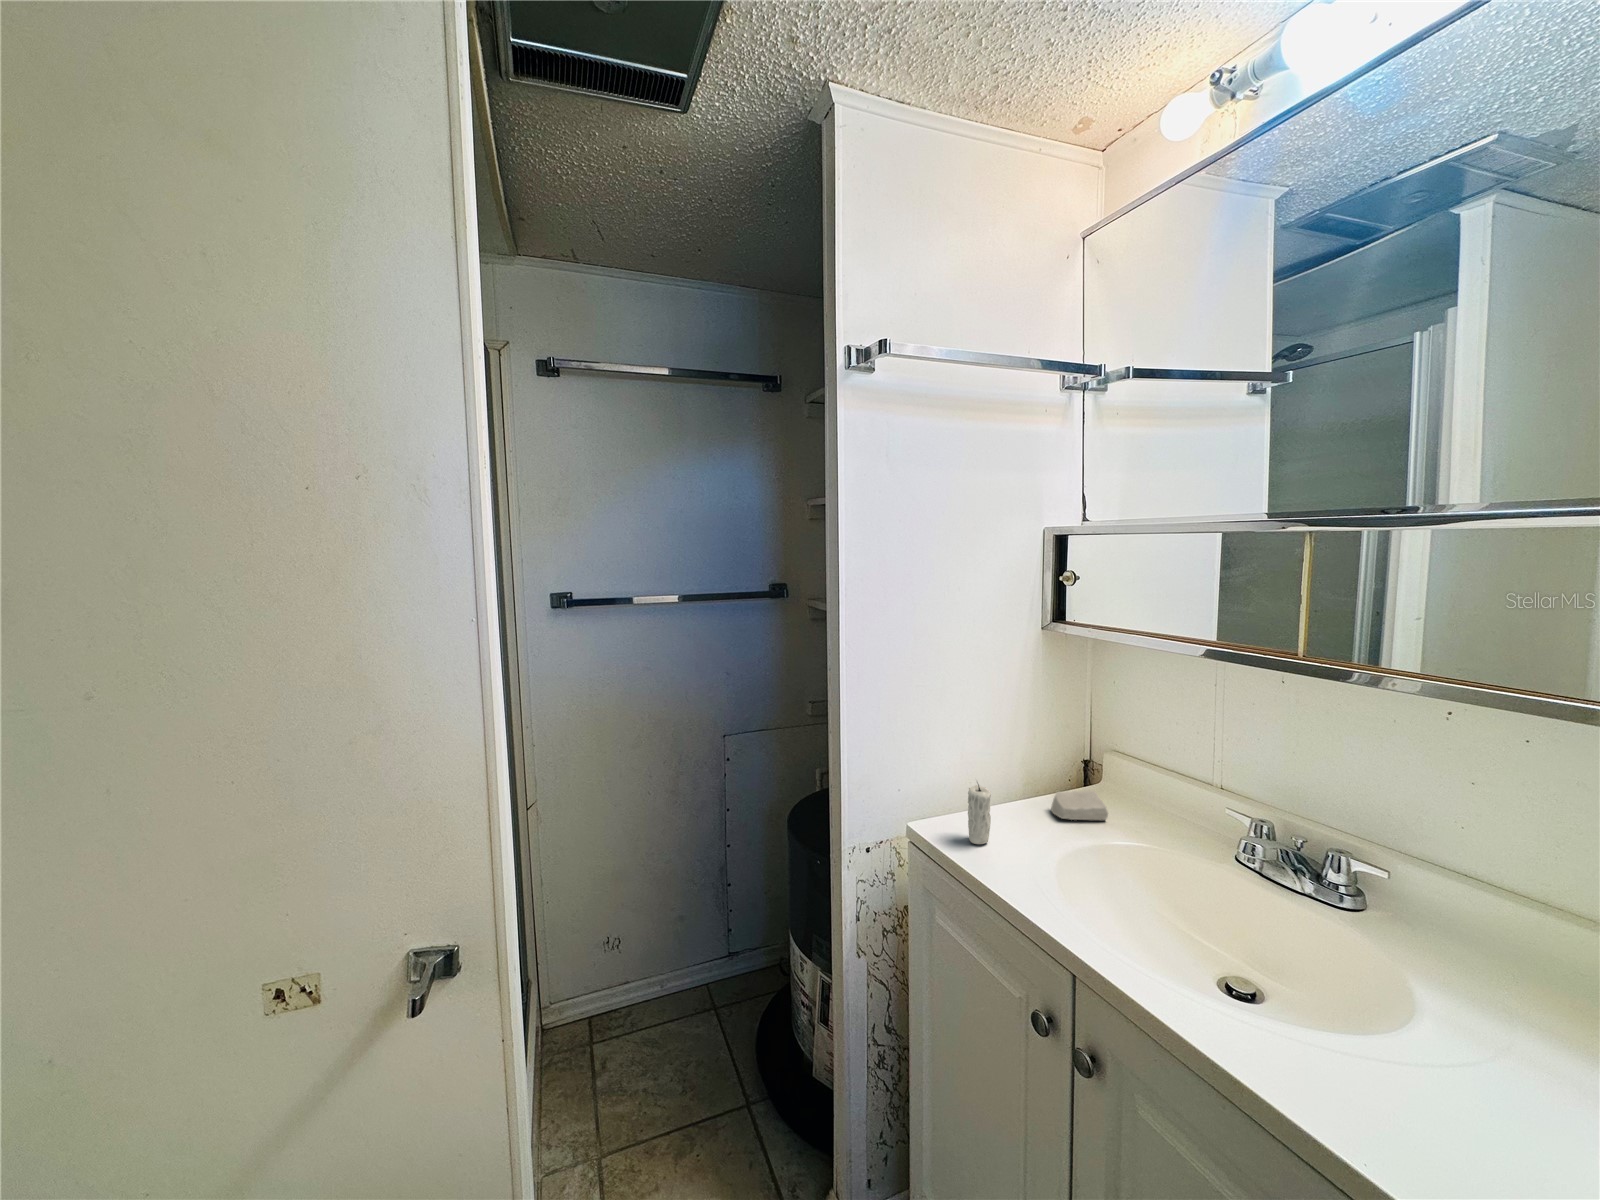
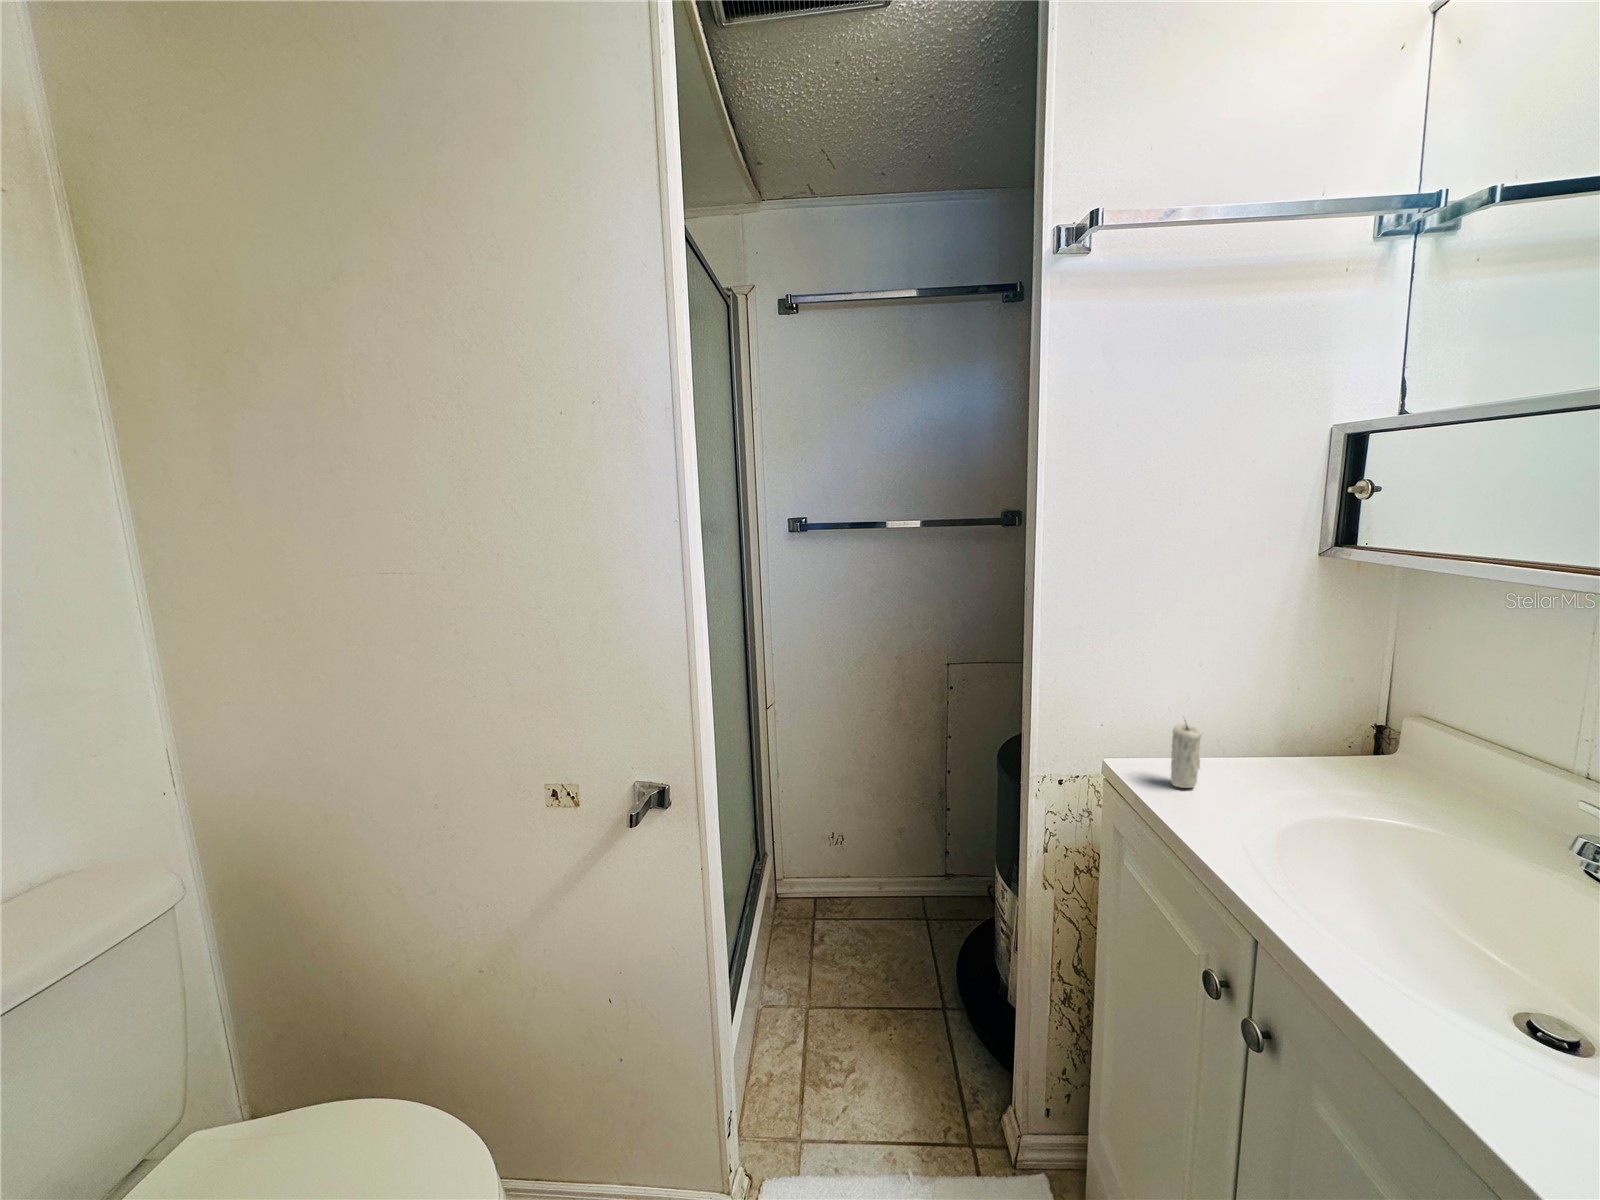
soap bar: present [1051,790,1108,820] -> none [1300,752,1384,793]

